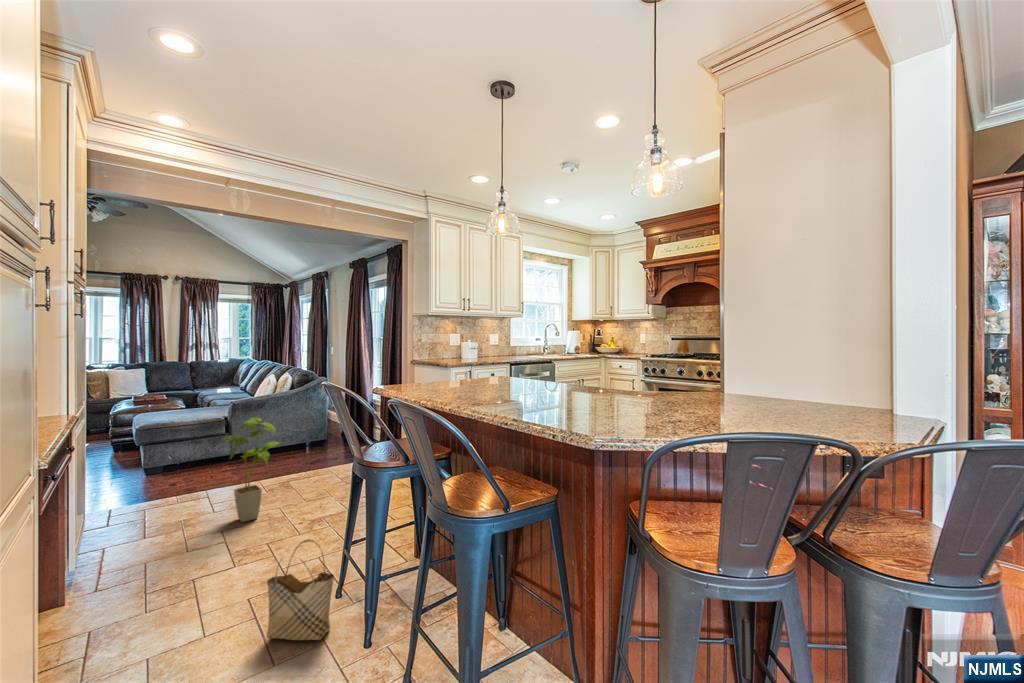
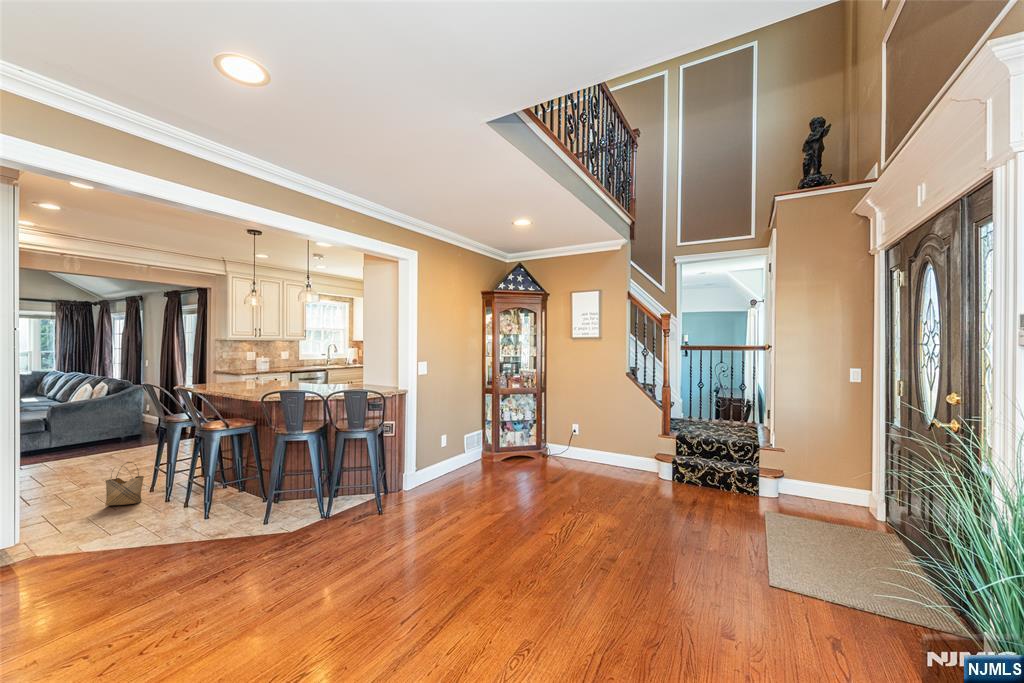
house plant: present [223,418,280,522] -> none [59,412,105,477]

